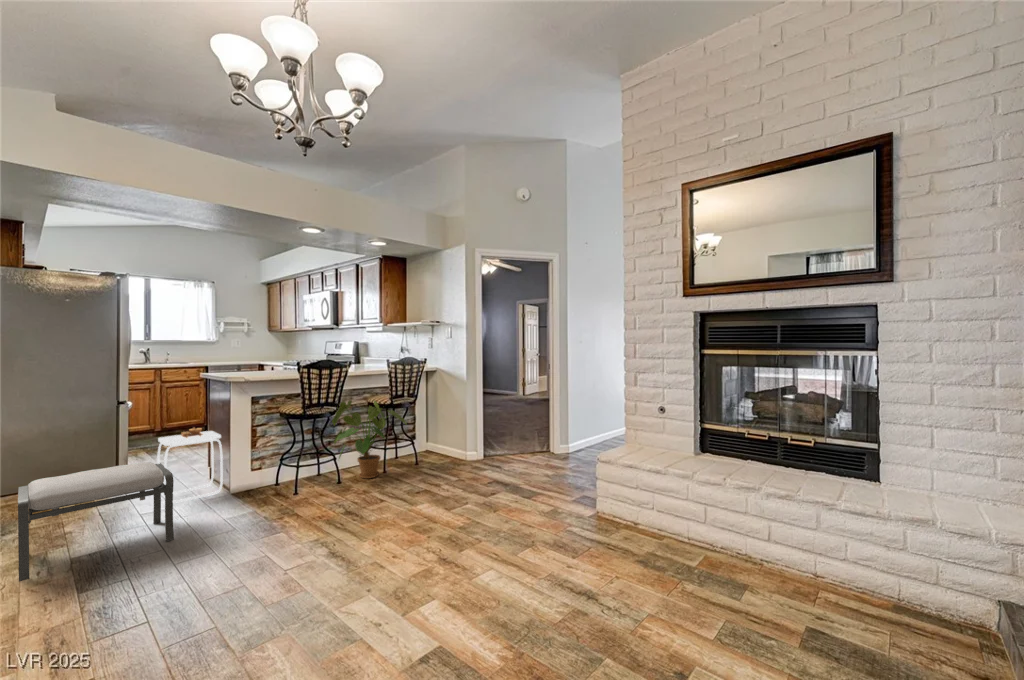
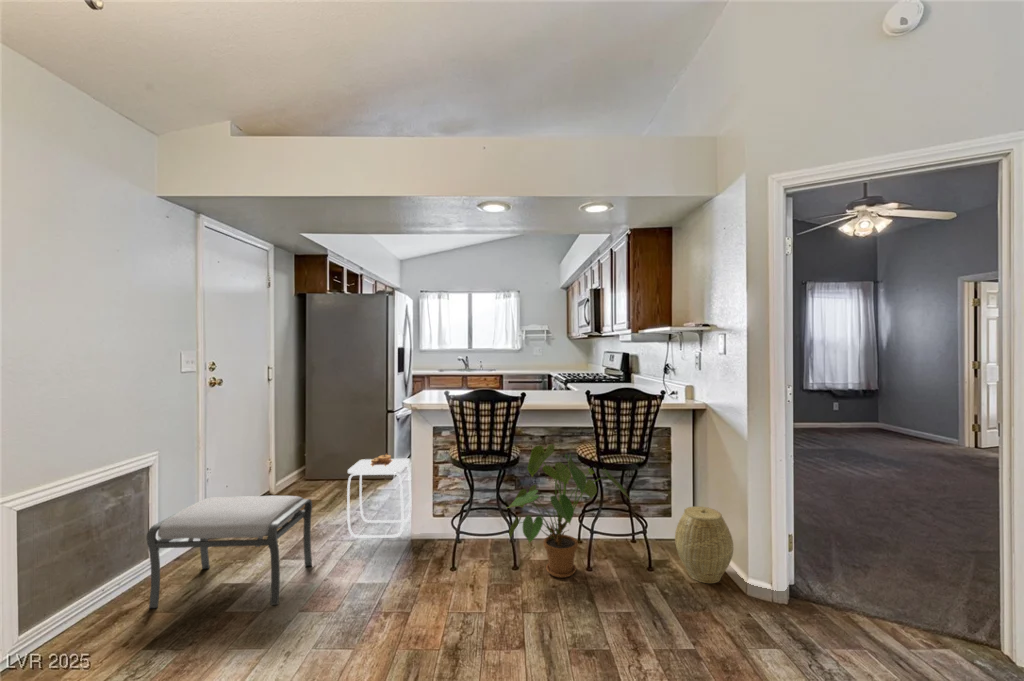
woven basket: none [429,424,459,462] -> present [675,506,733,583]

